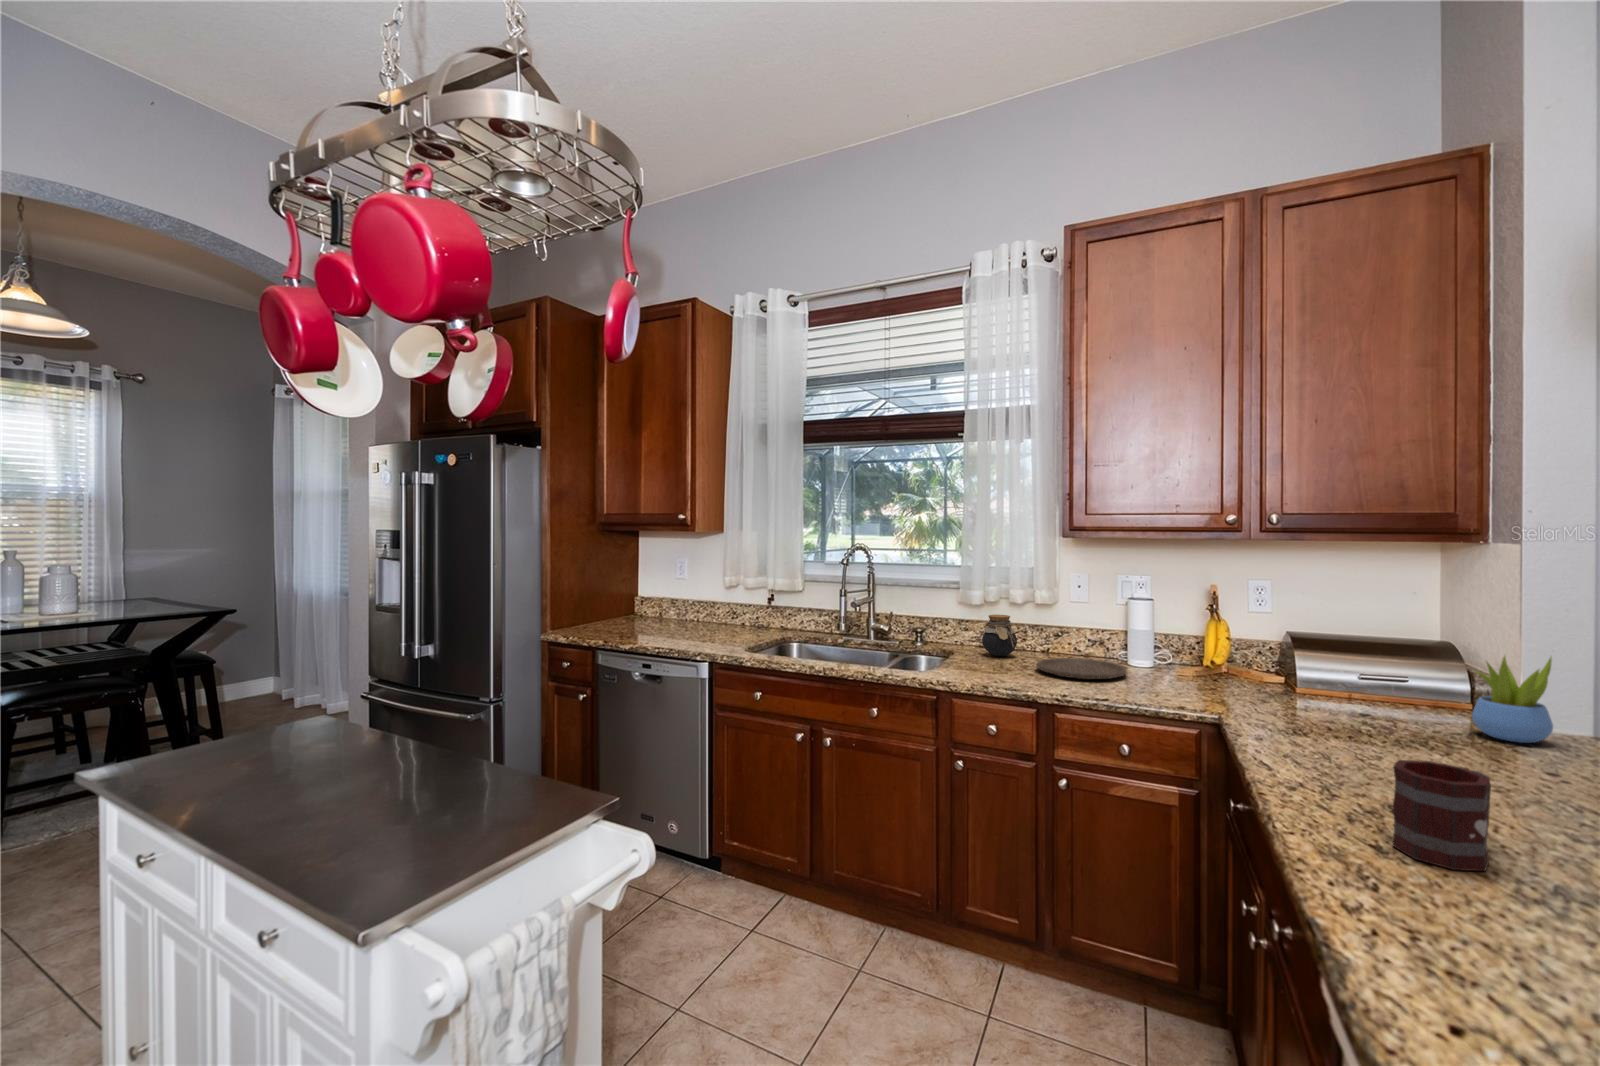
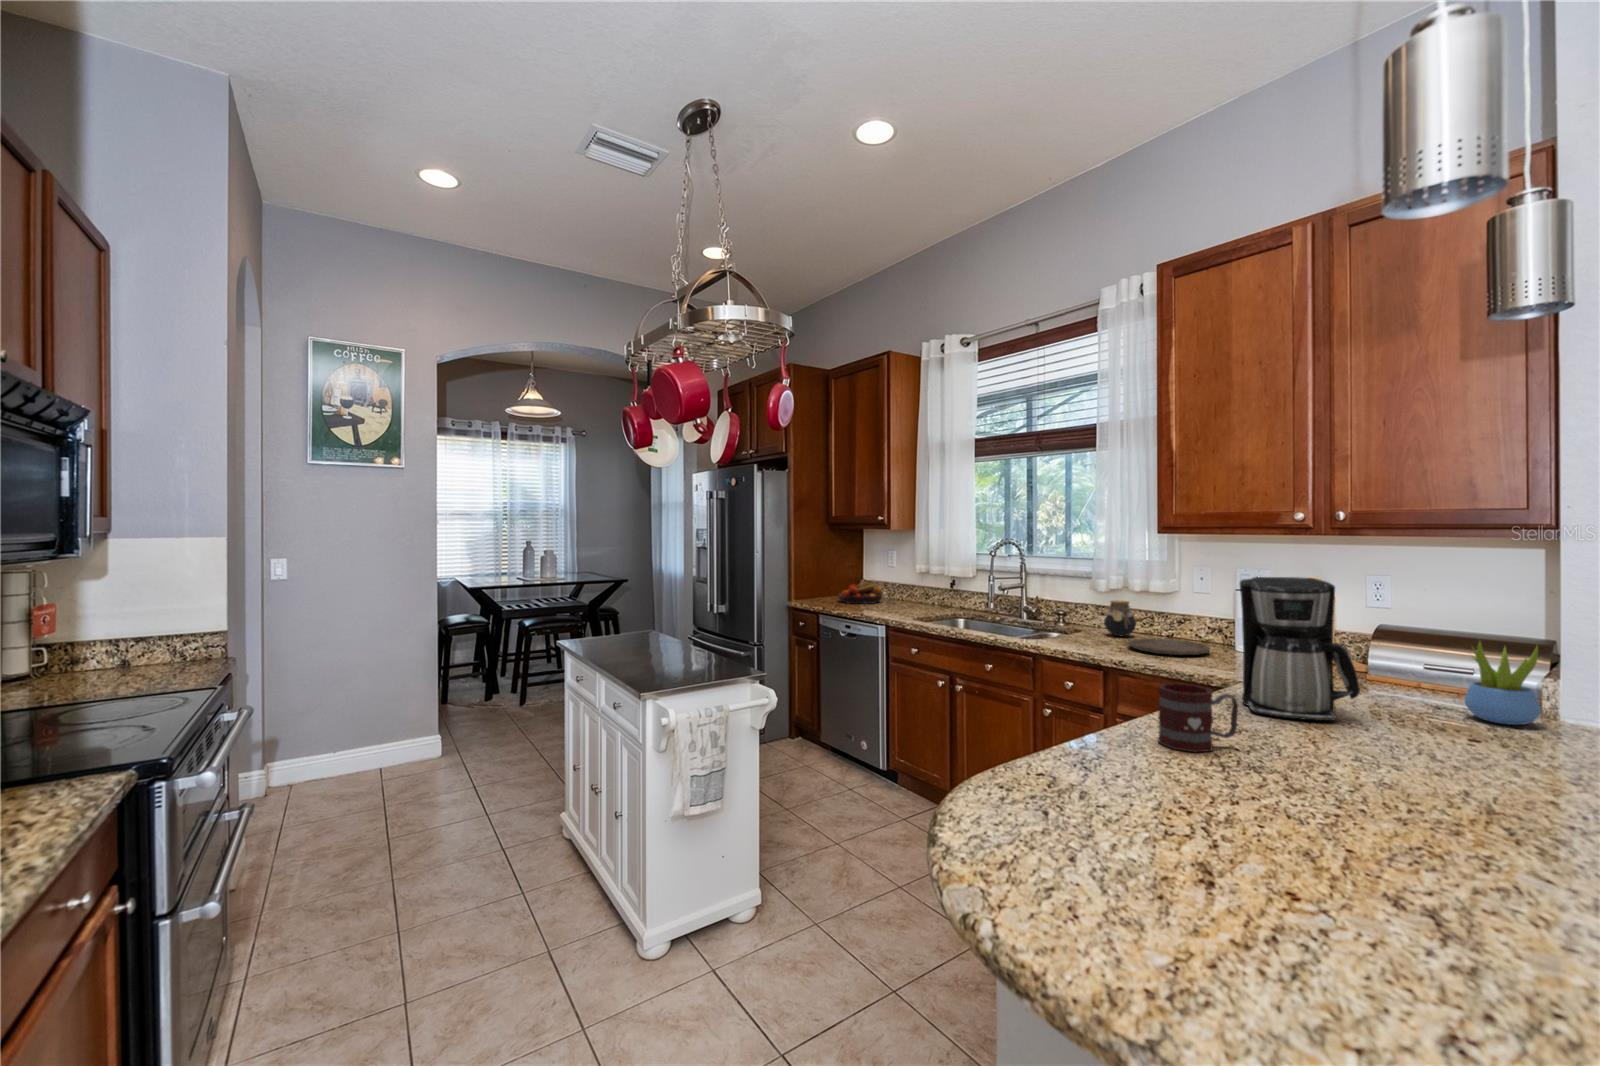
coffee maker: none [1273,593,1444,771] -> present [1240,577,1360,721]
fruit bowl: none [609,600,670,630] -> present [838,583,882,604]

